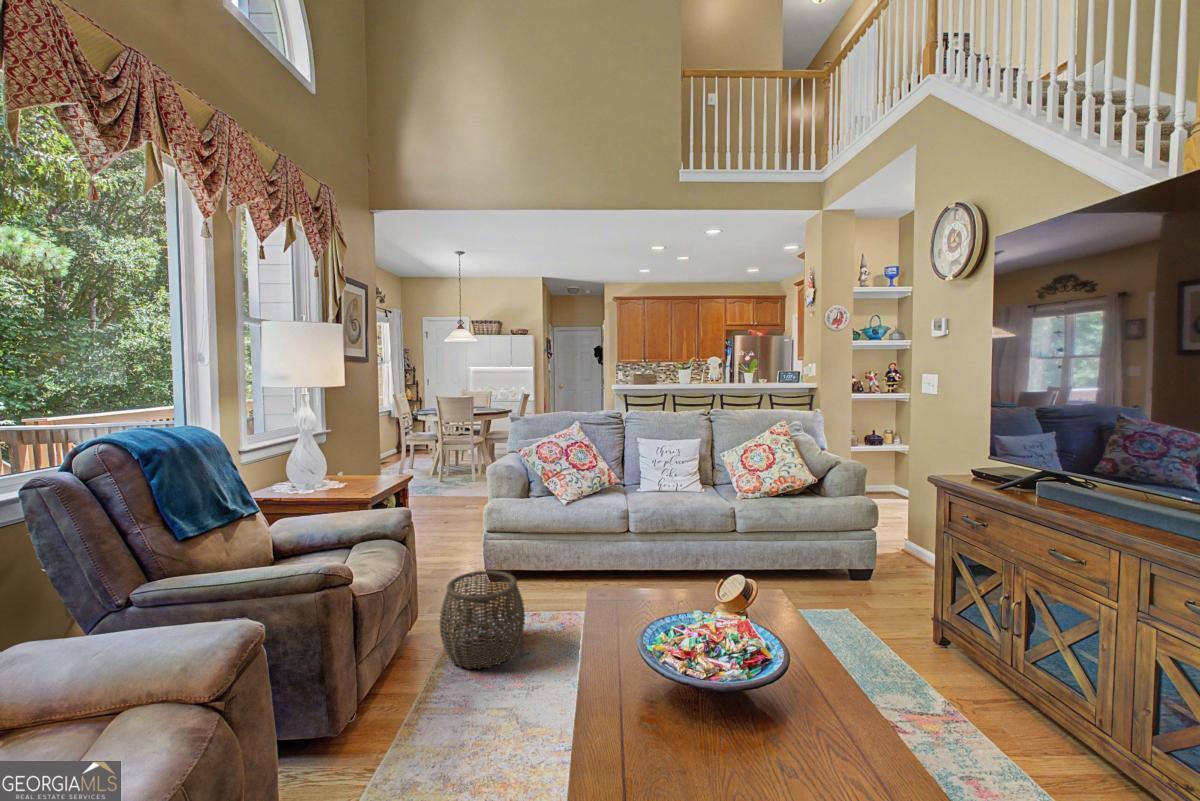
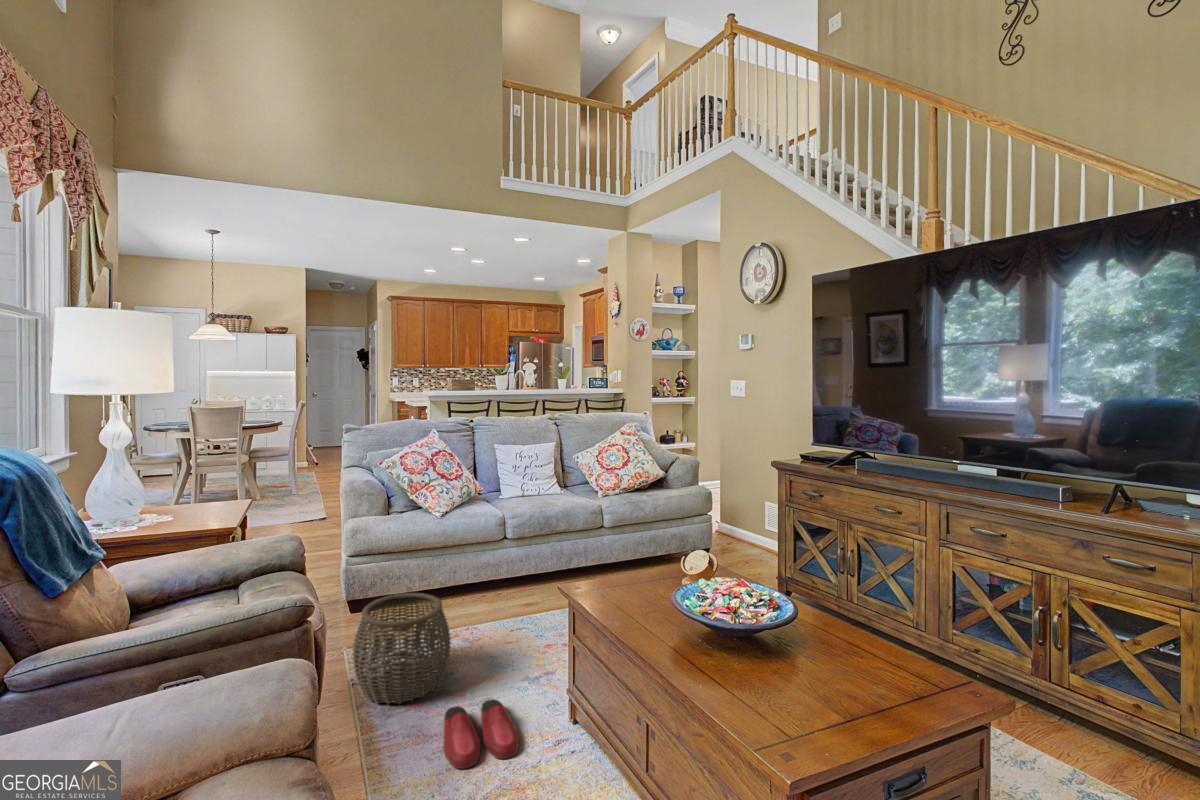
slippers: none [470,683,543,746] -> present [444,699,519,769]

